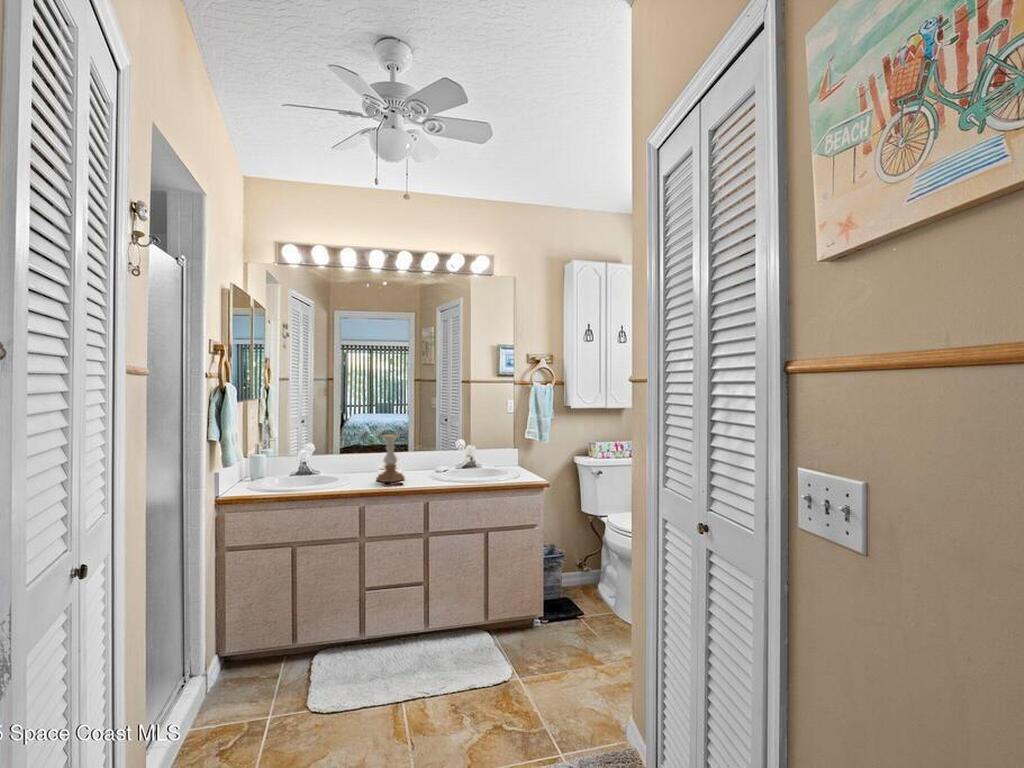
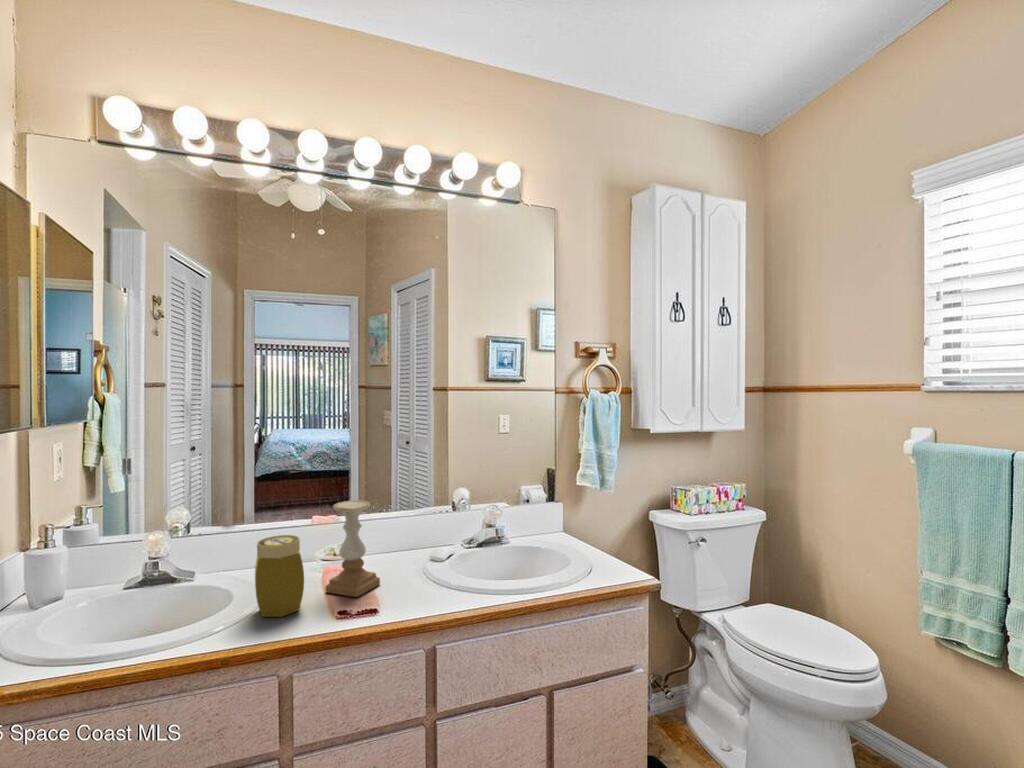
jar: none [341,448,366,487] -> present [255,535,304,617]

